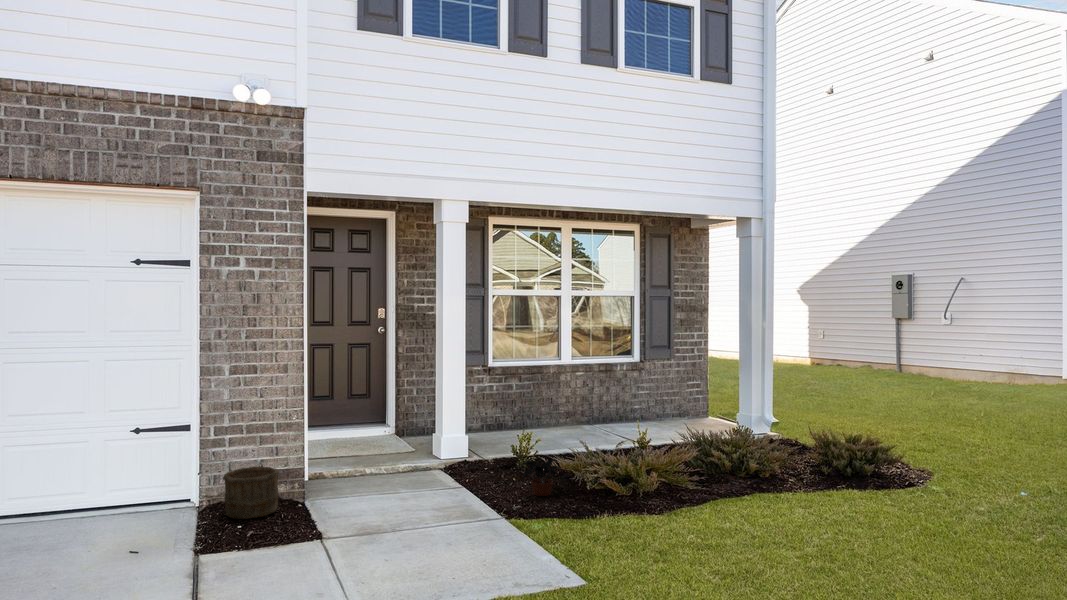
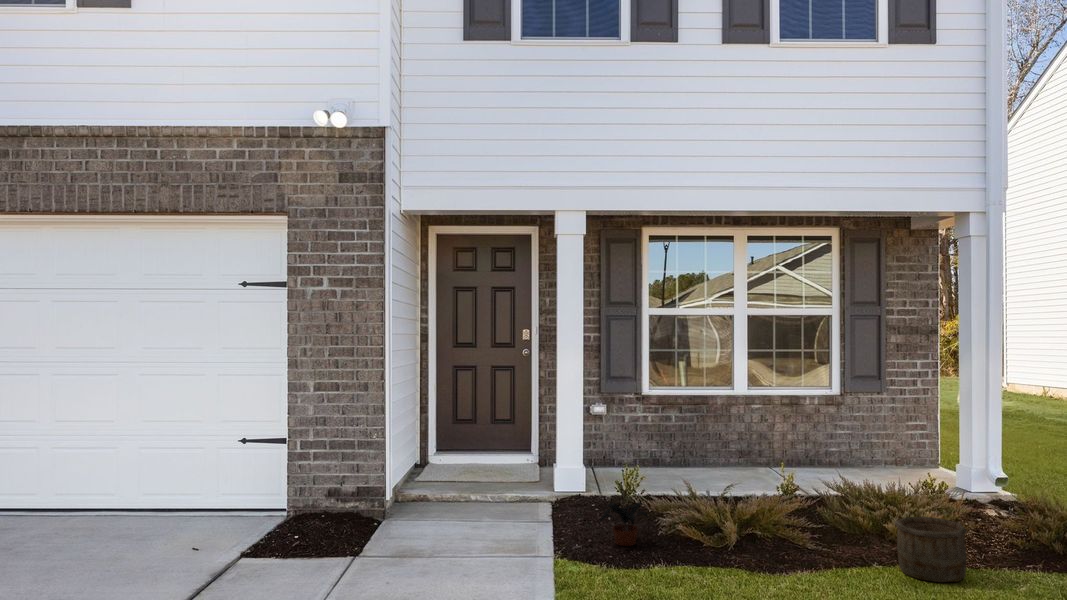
wooden bucket: present [223,467,279,519] -> present [895,517,967,582]

